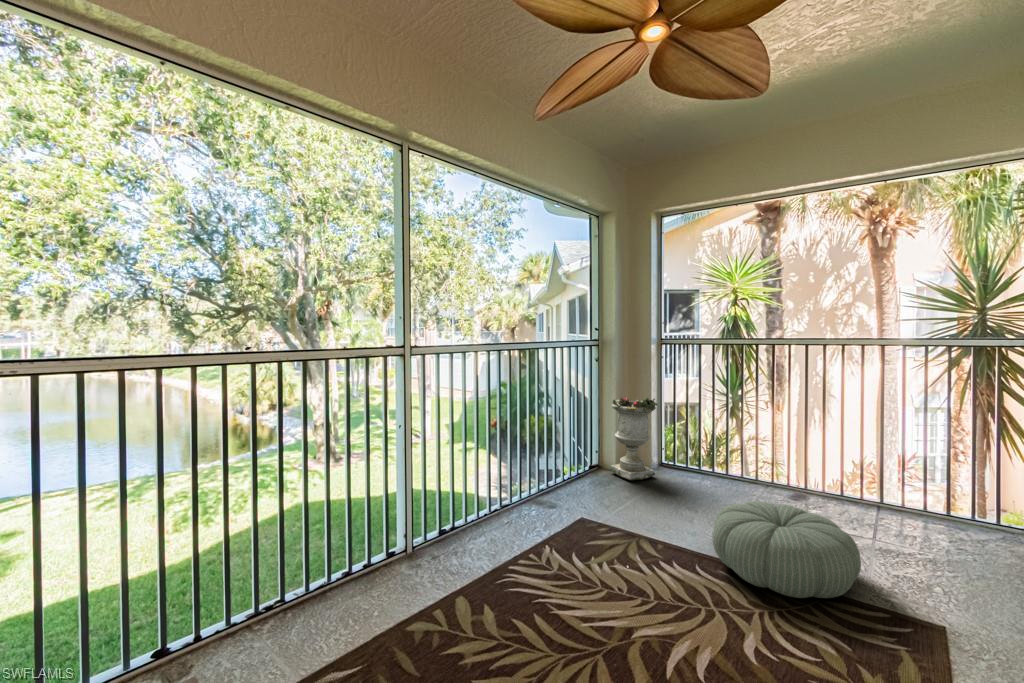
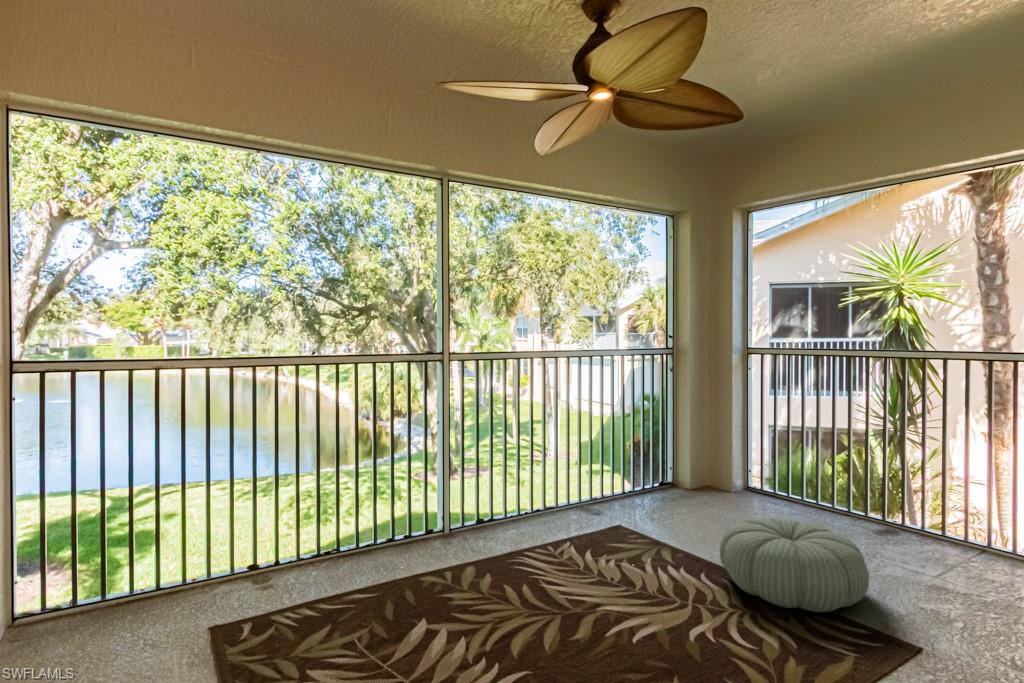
planter: present [610,397,658,480] -> none [680,409,733,500]

